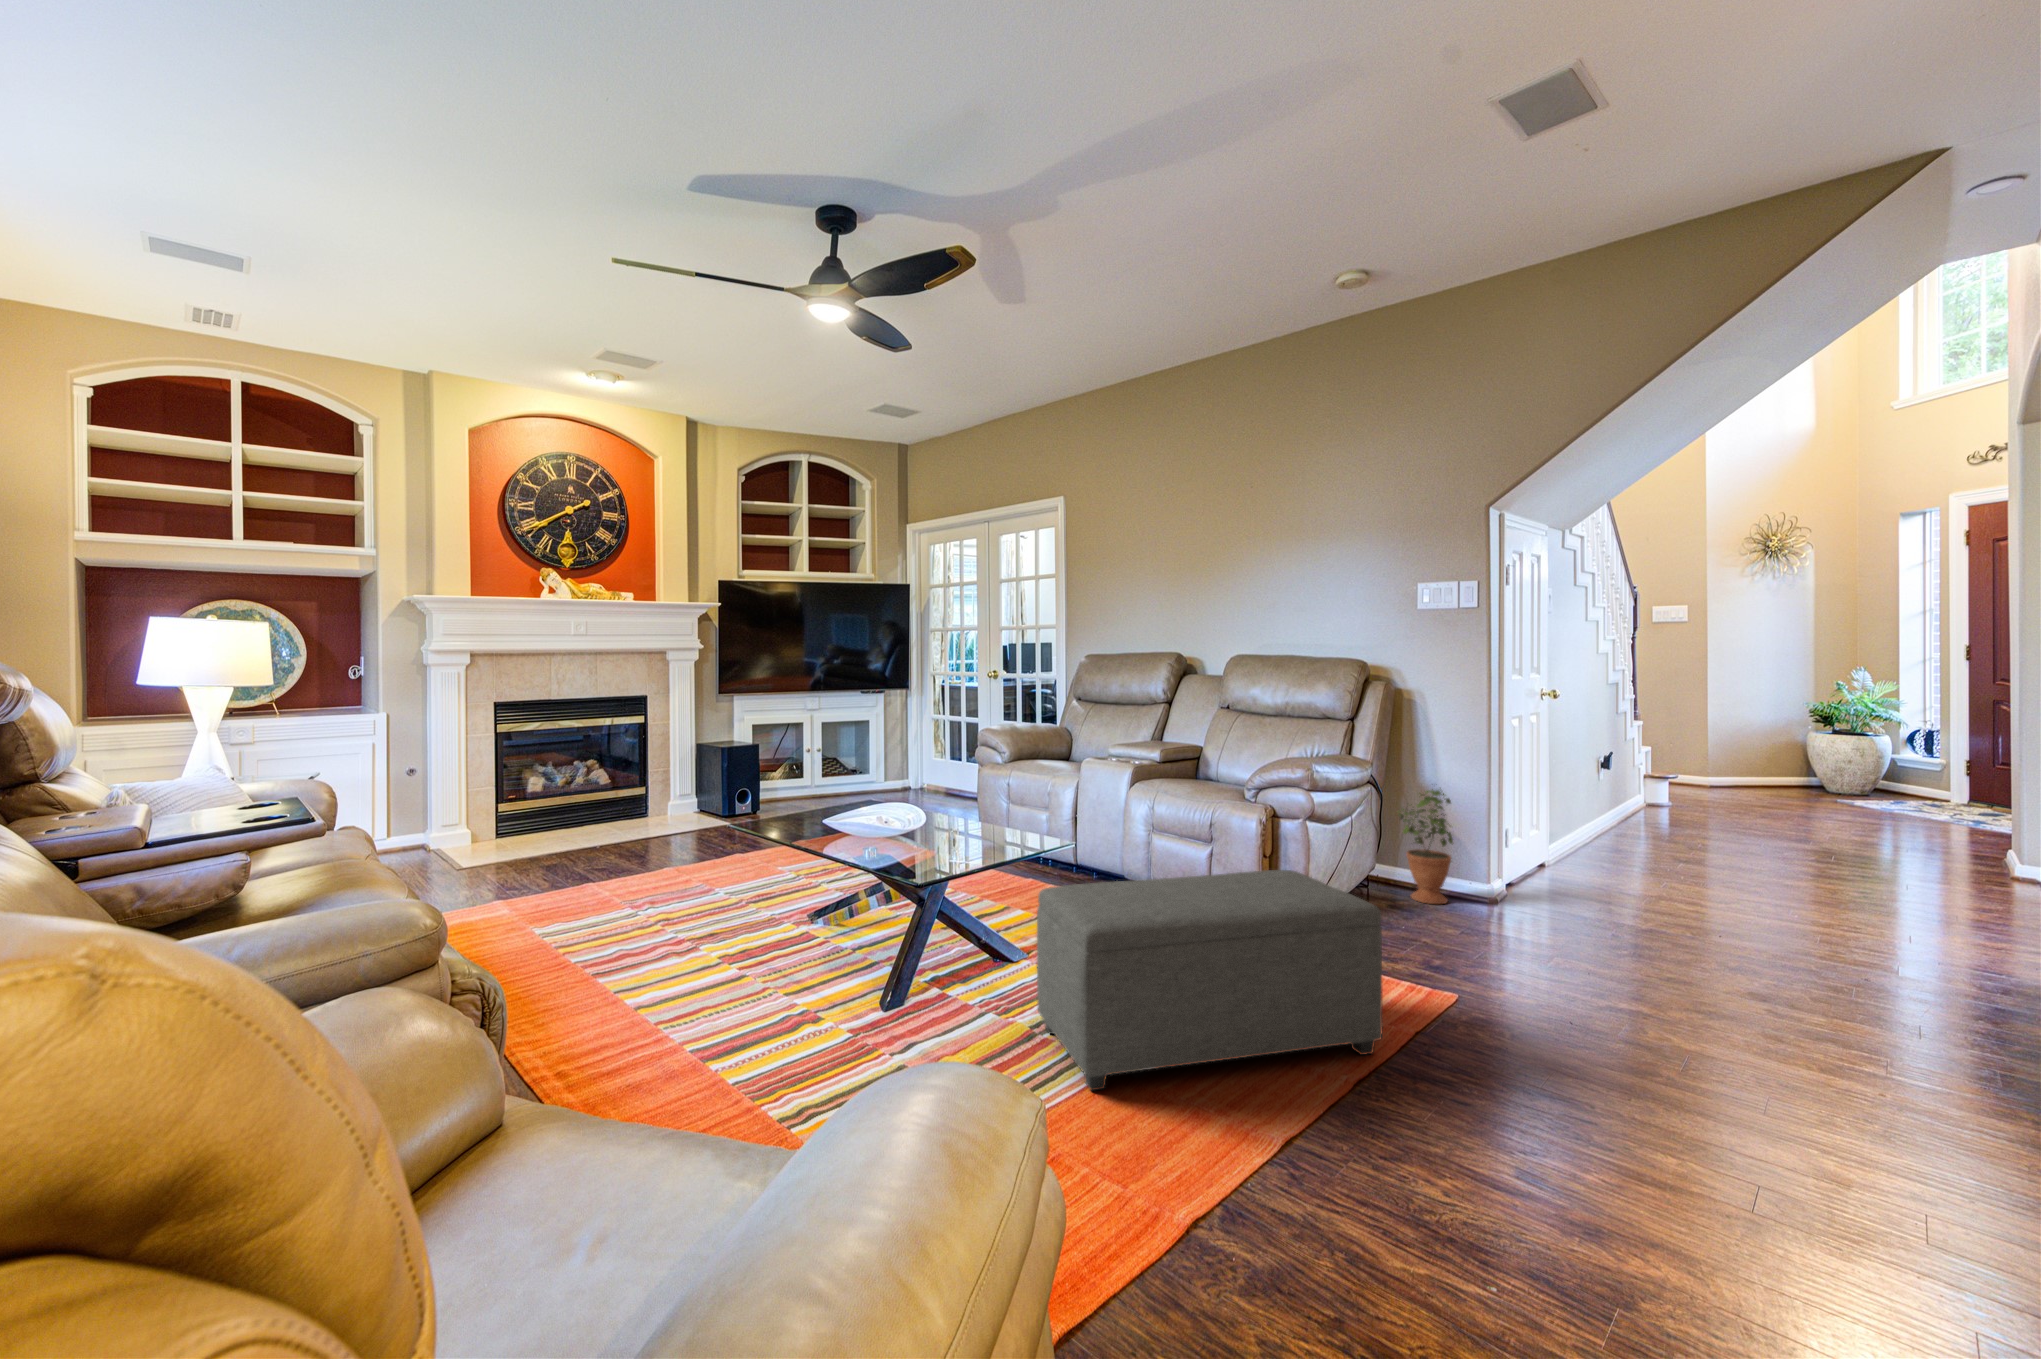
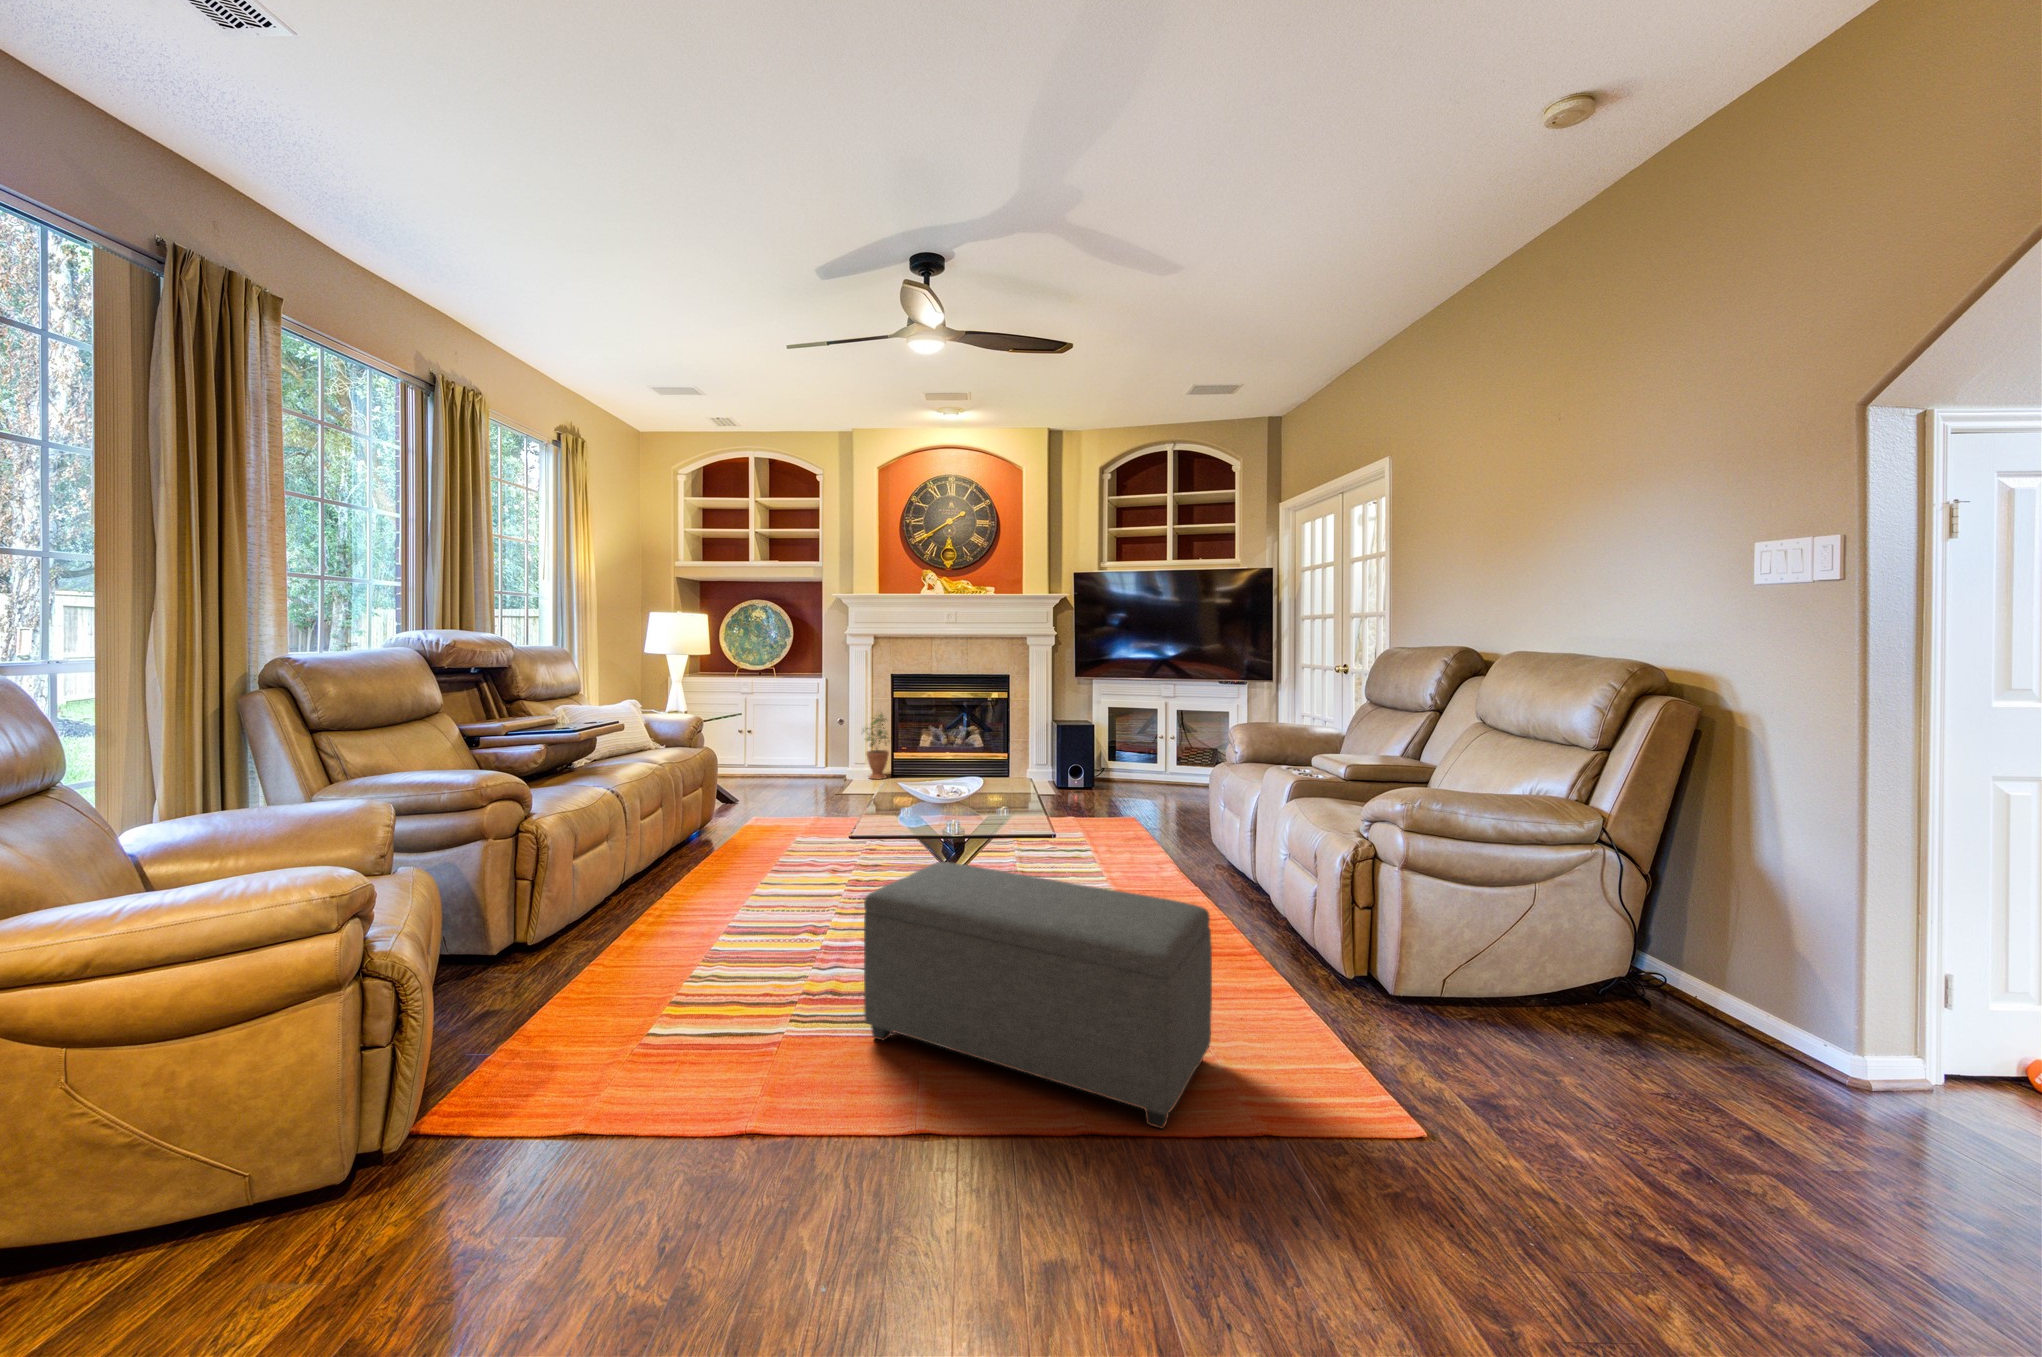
potted plant: present [1398,789,1453,904] -> present [865,714,889,780]

